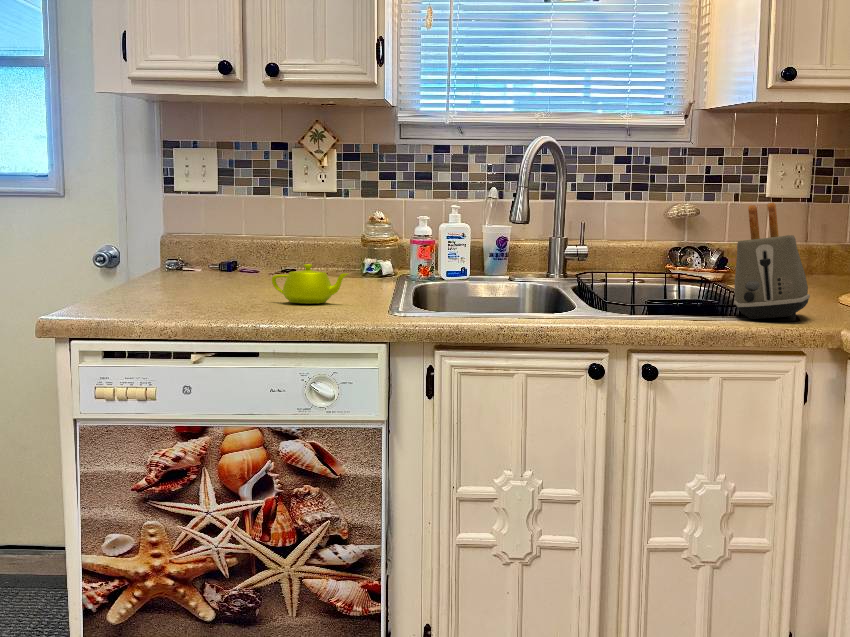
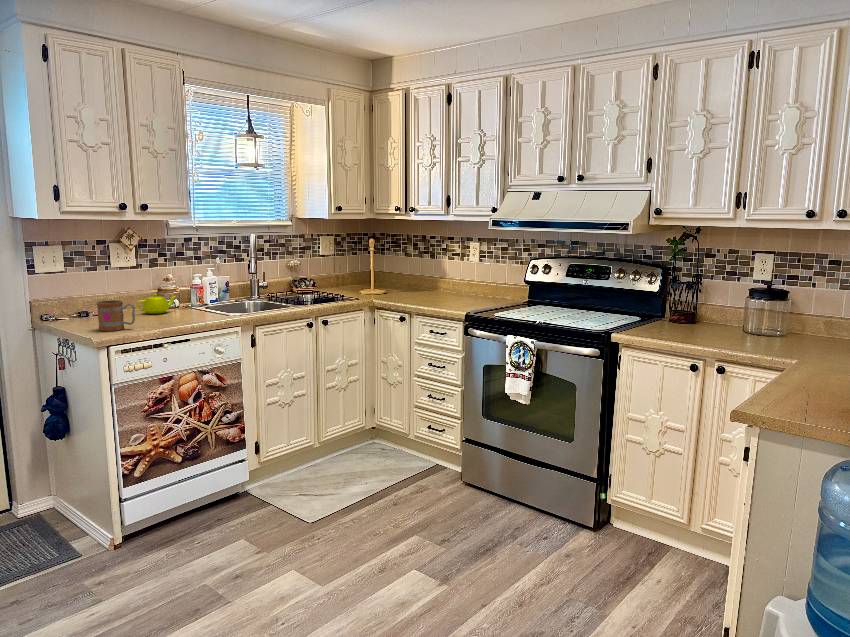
toaster: present [734,202,810,321] -> none [326,251,358,297]
mug: none [115,255,169,313] -> present [97,300,135,331]

